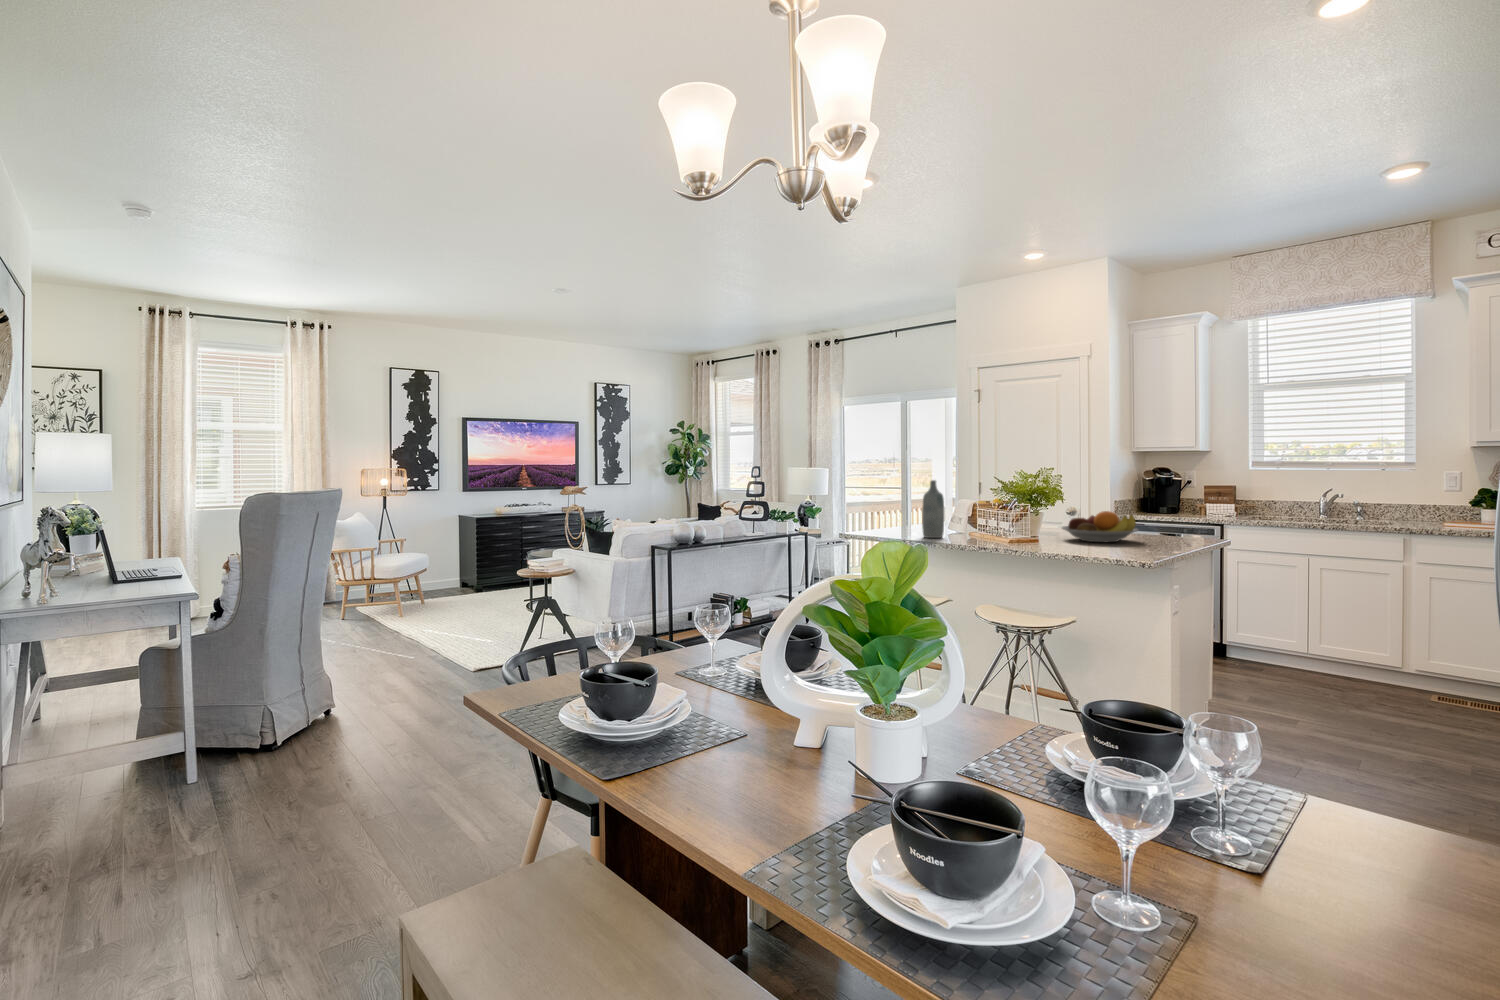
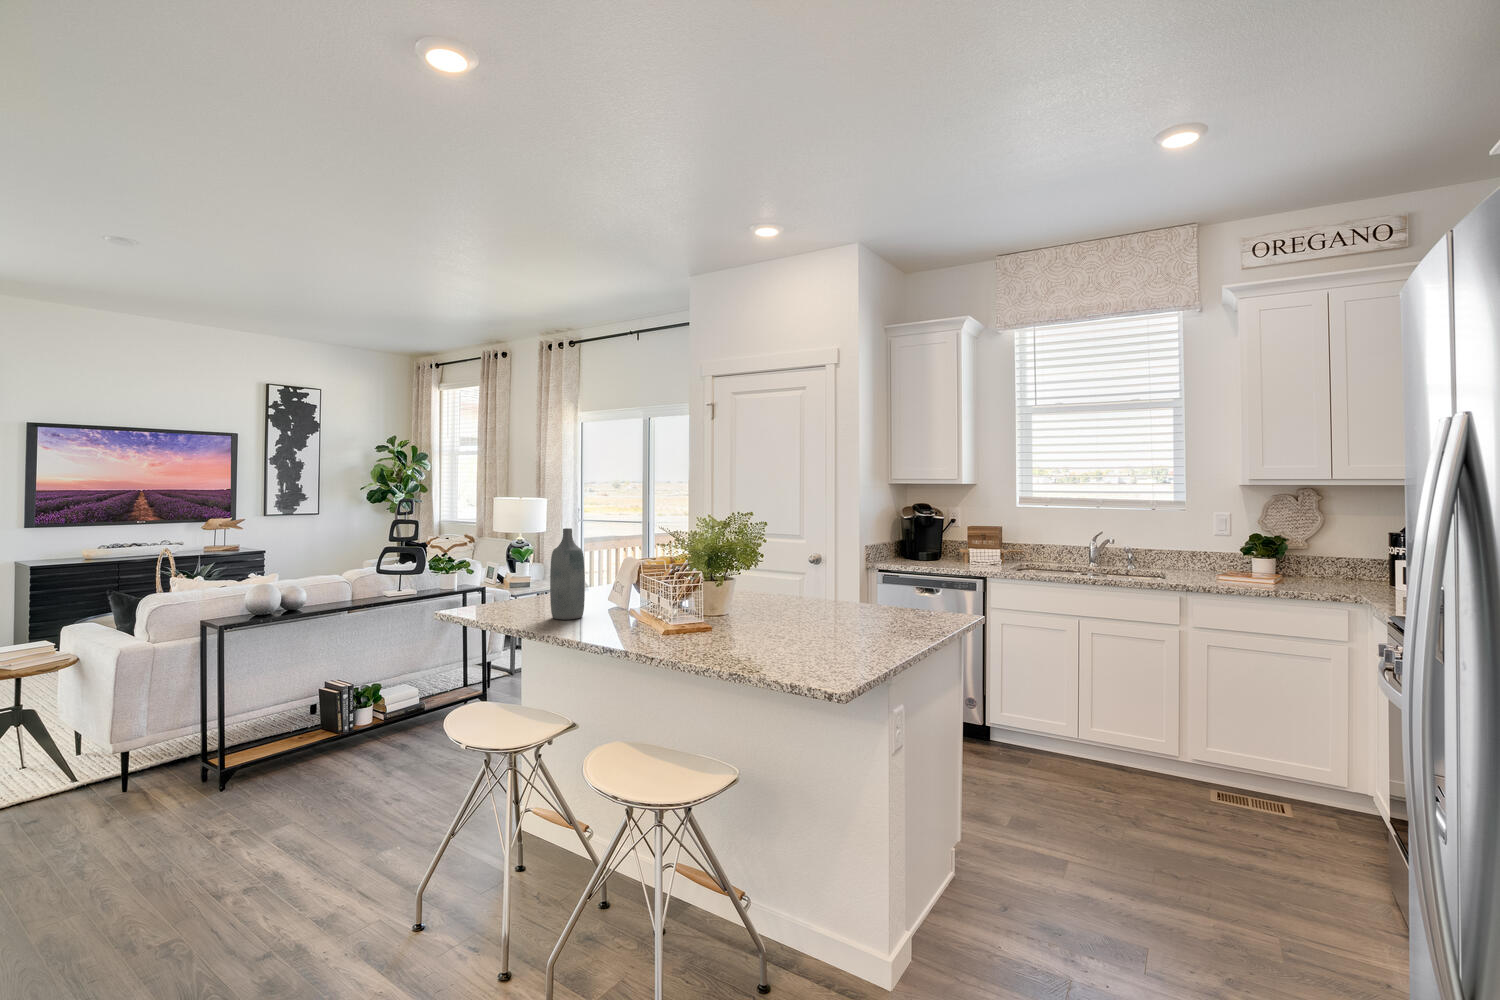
fruit bowl: present [1062,511,1138,542] -> none [753,577,858,624]

